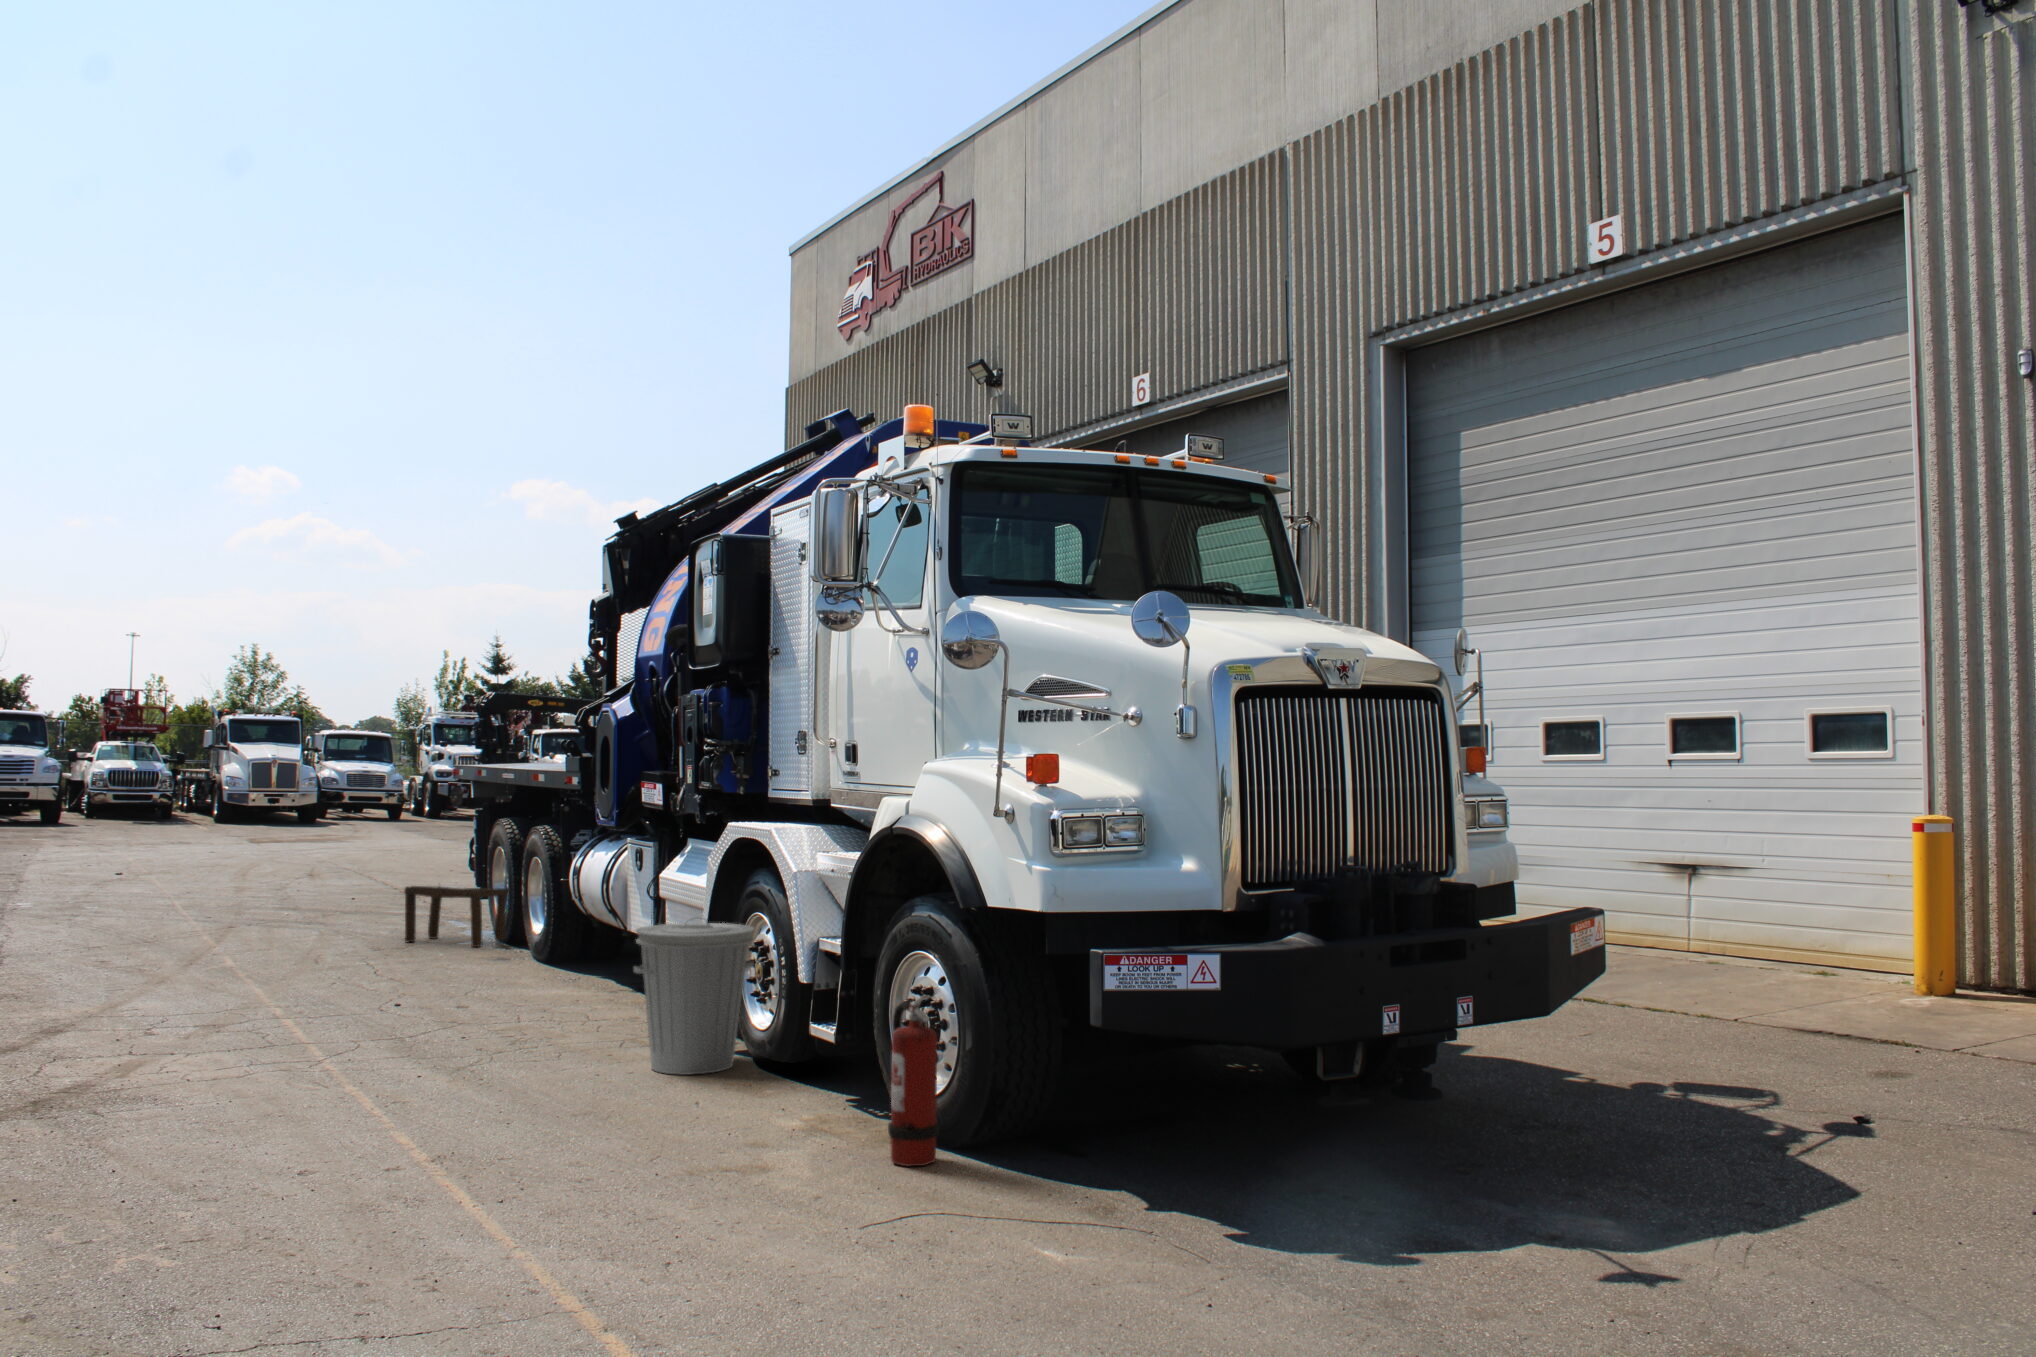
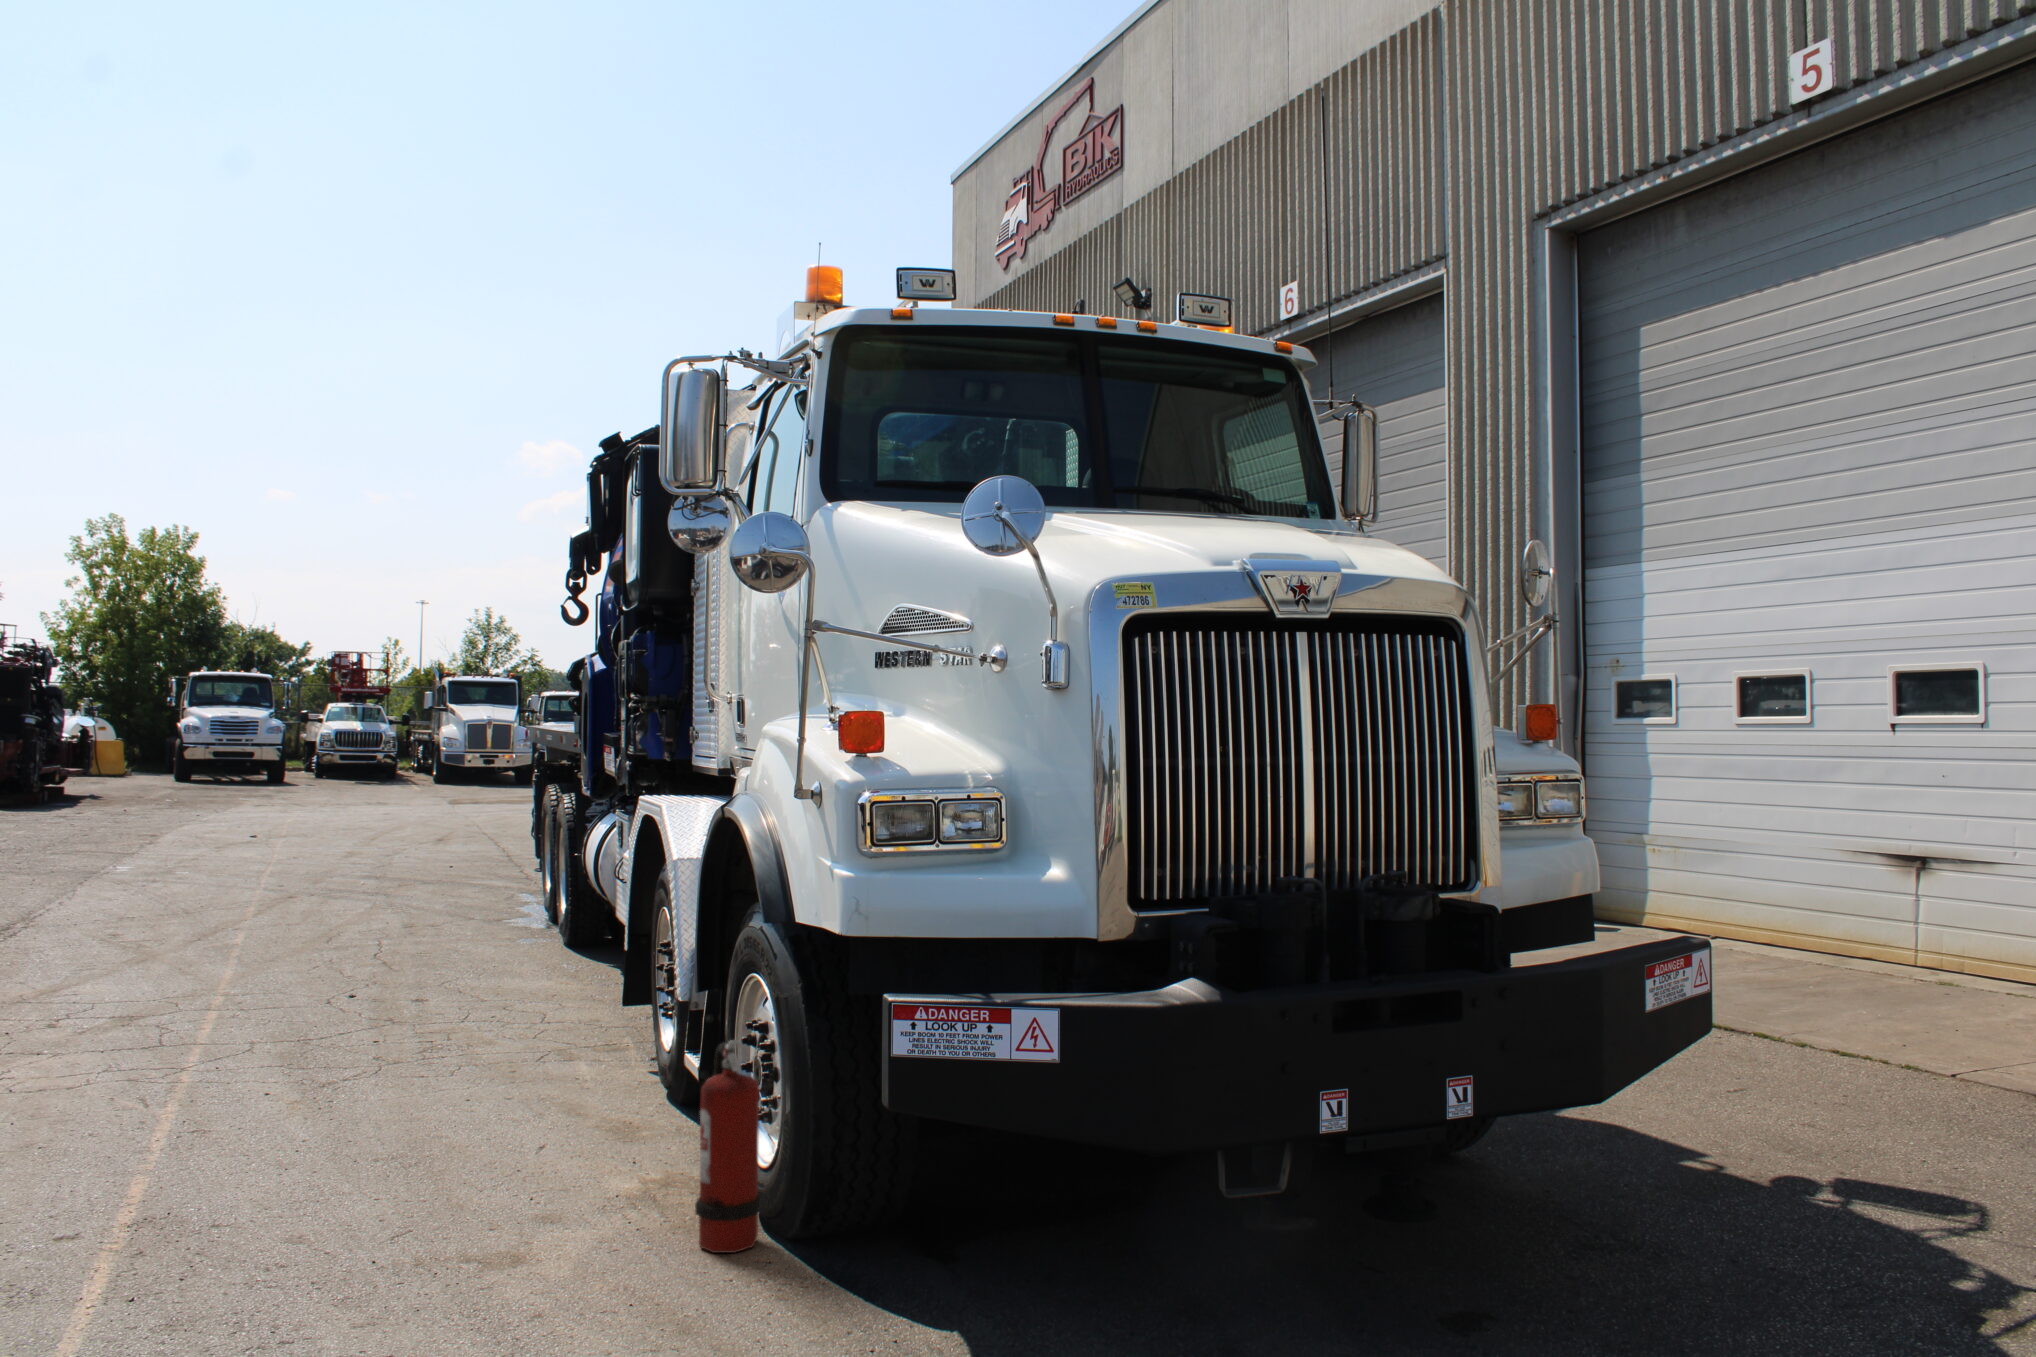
bench: present [404,886,510,947] -> none [460,857,563,924]
trash can: present [634,918,754,1075] -> none [528,915,672,1099]

